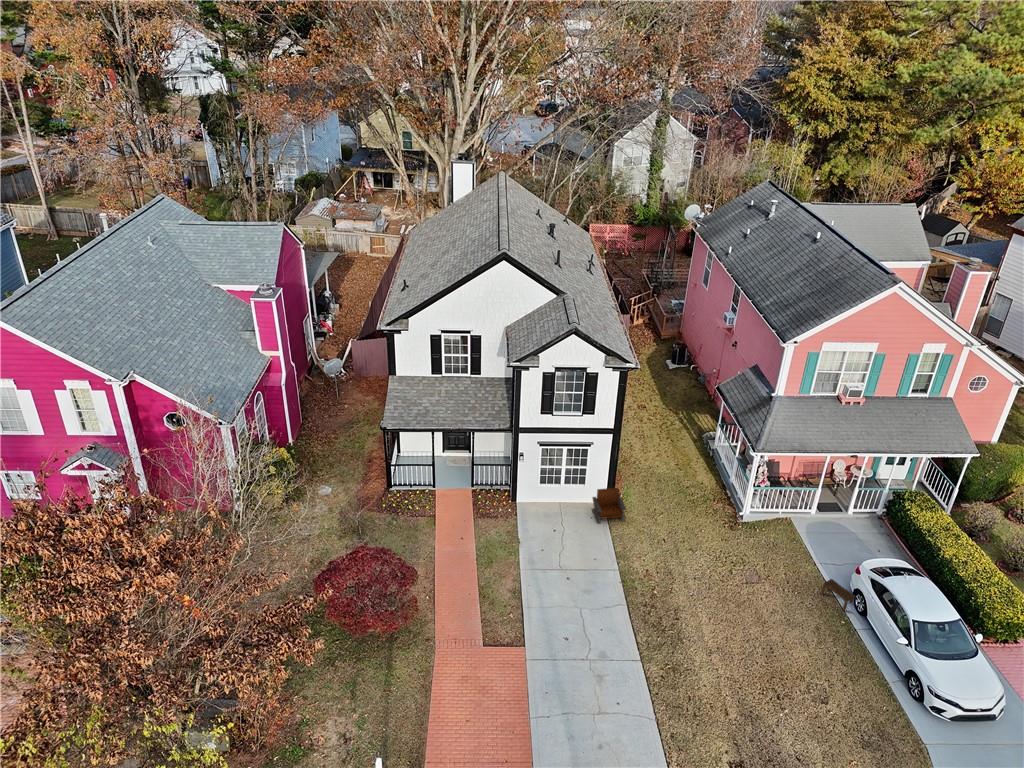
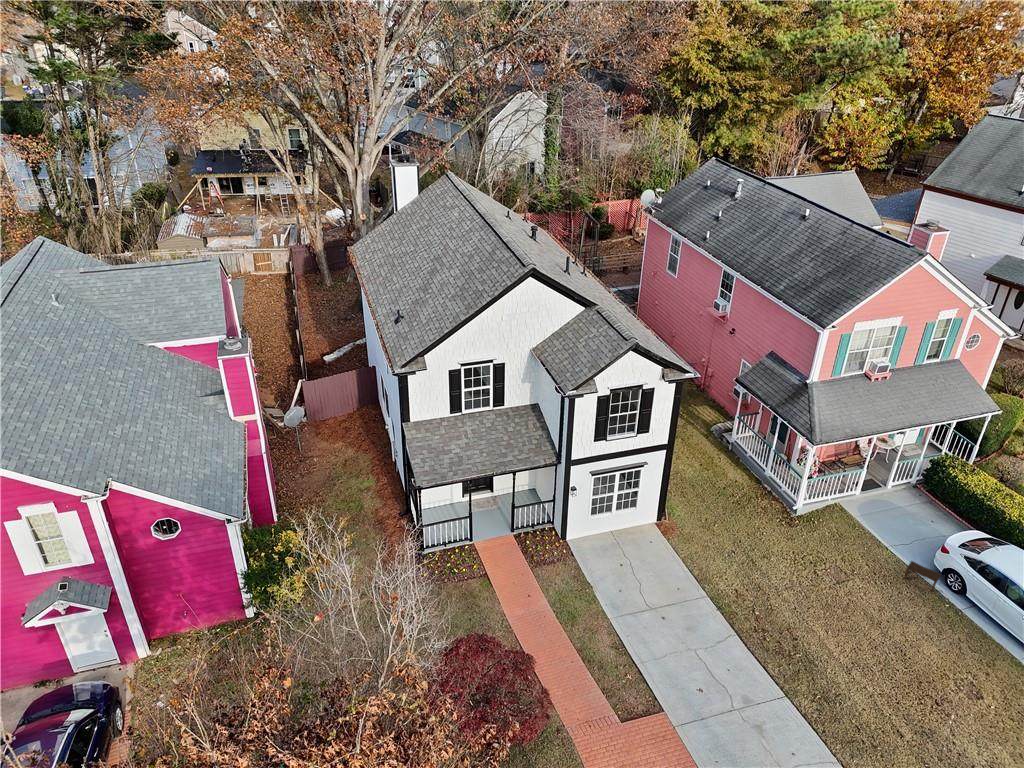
lounge chair: present [592,488,626,524] -> none [646,505,689,549]

